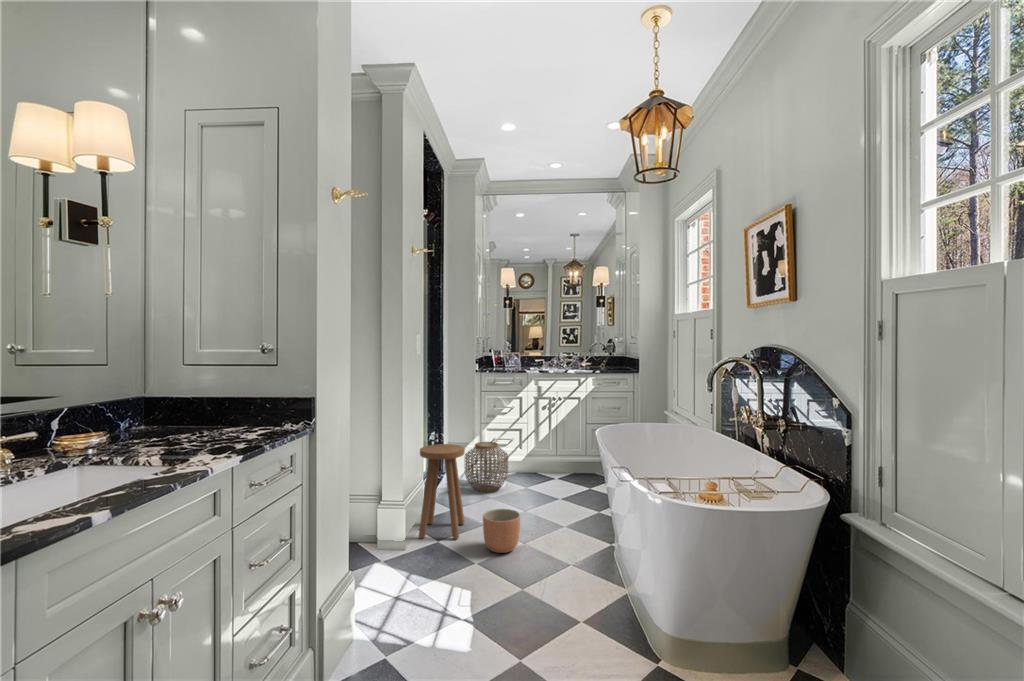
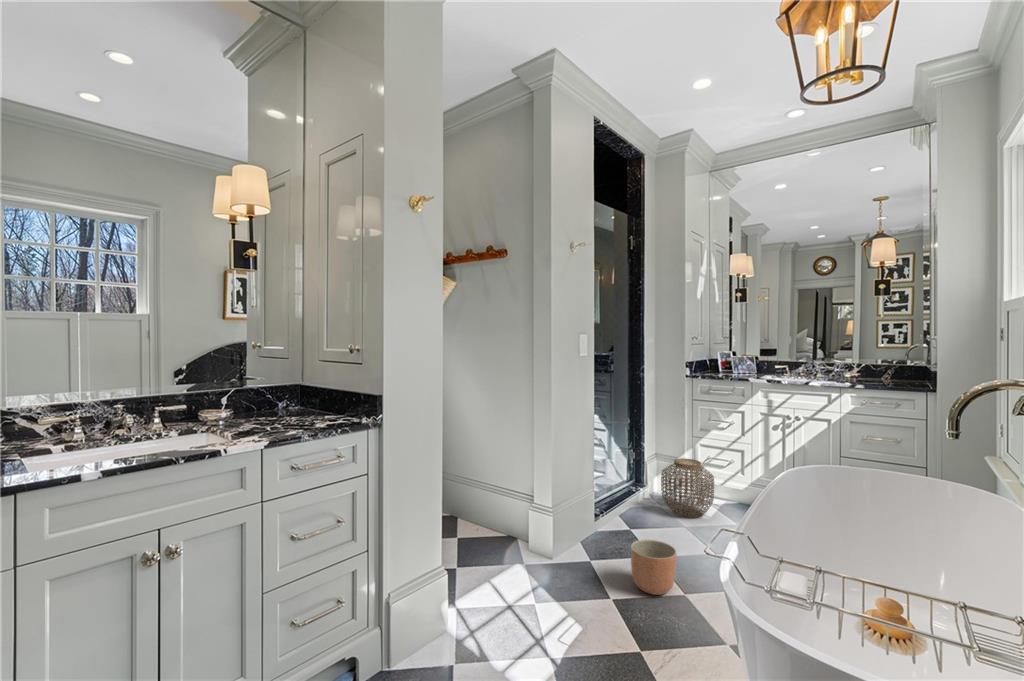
stool: present [419,444,465,539] -> none [575,454,633,562]

